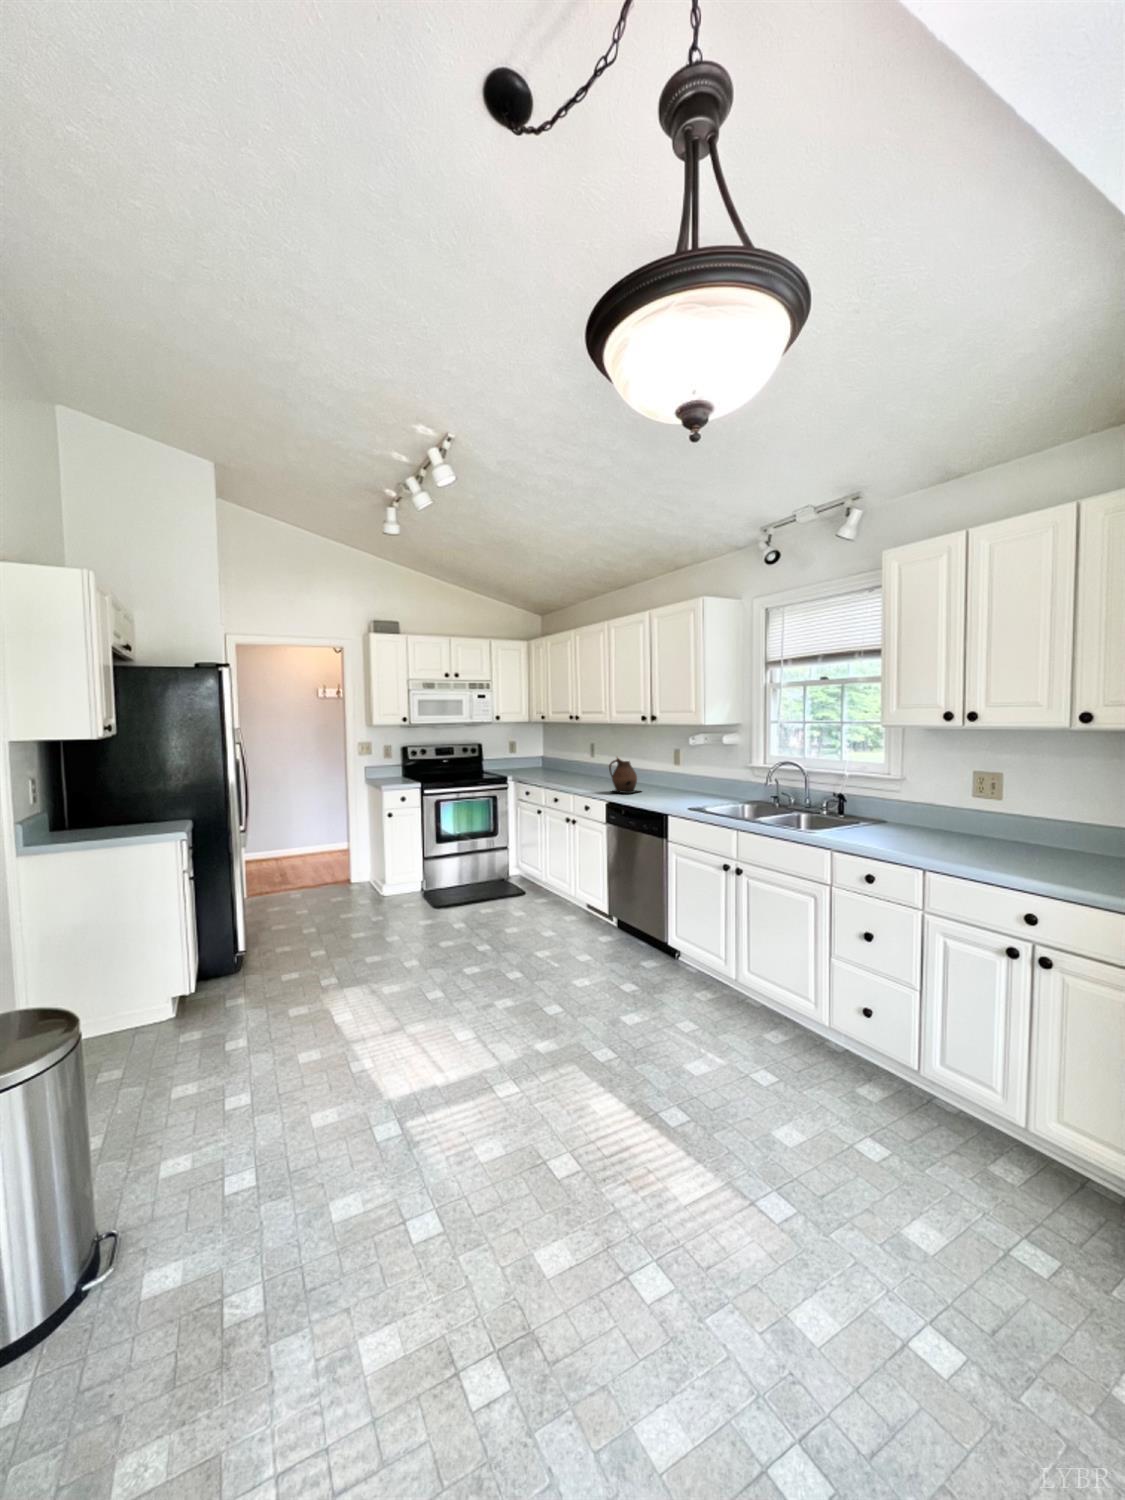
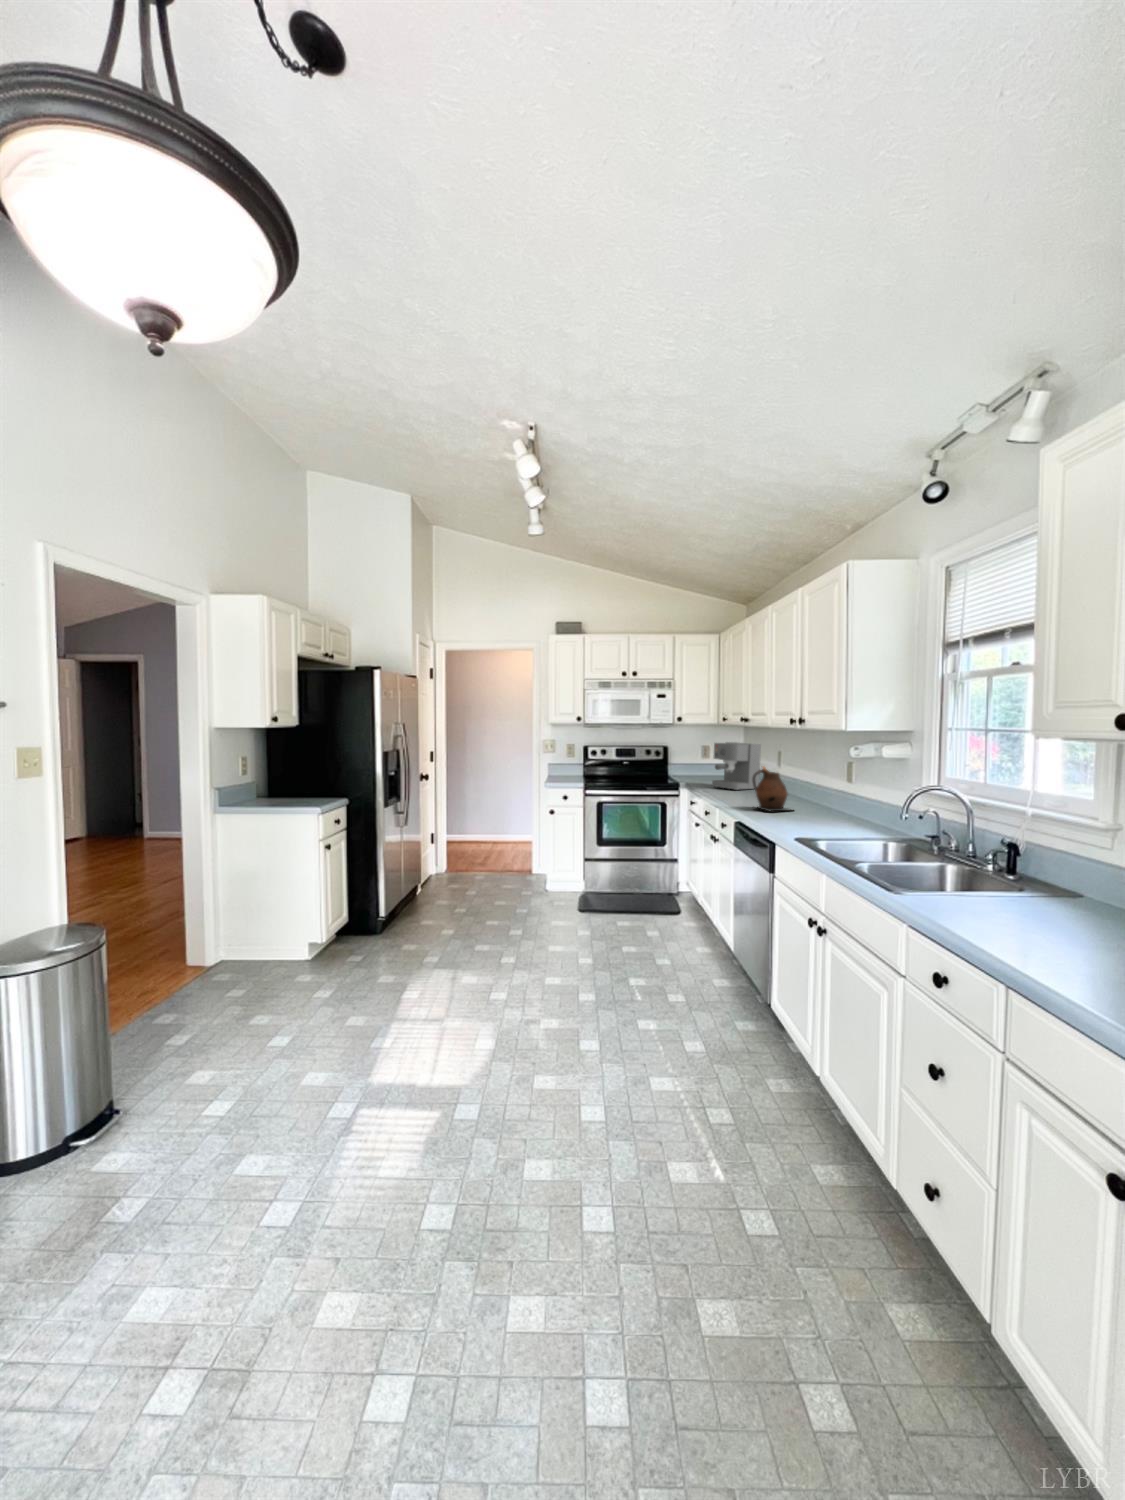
coffee maker: none [541,738,581,780] -> present [712,742,761,790]

